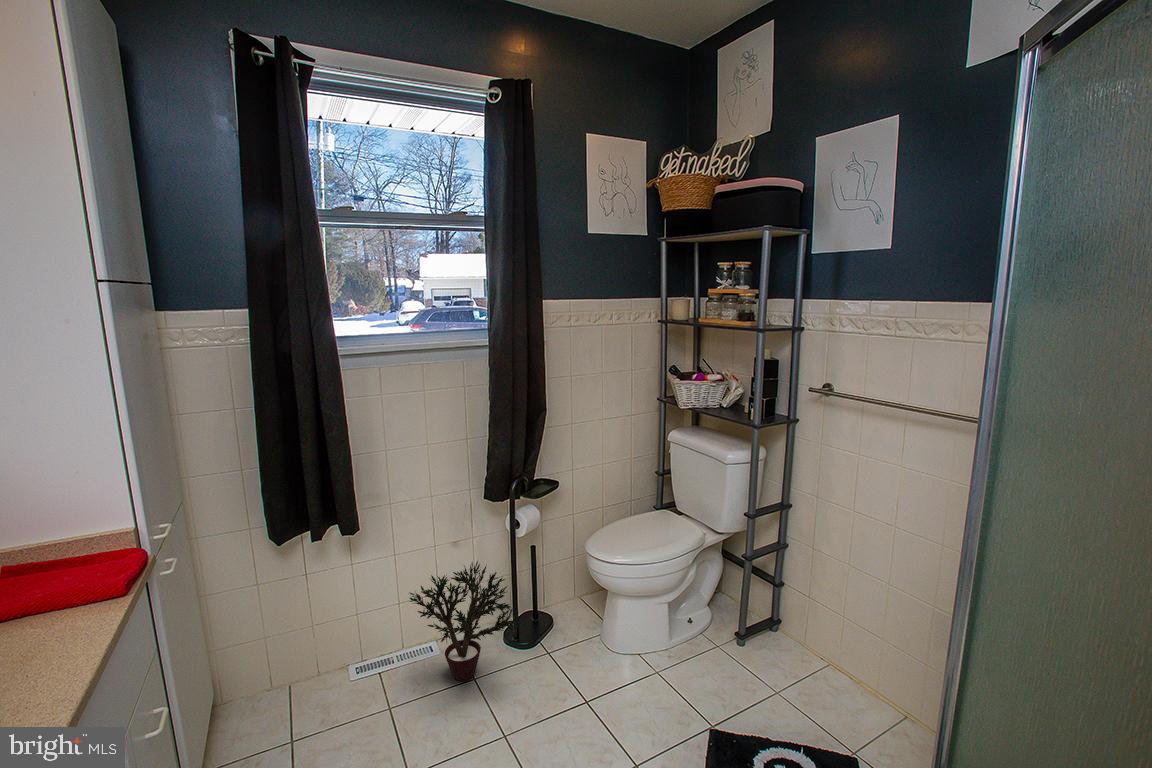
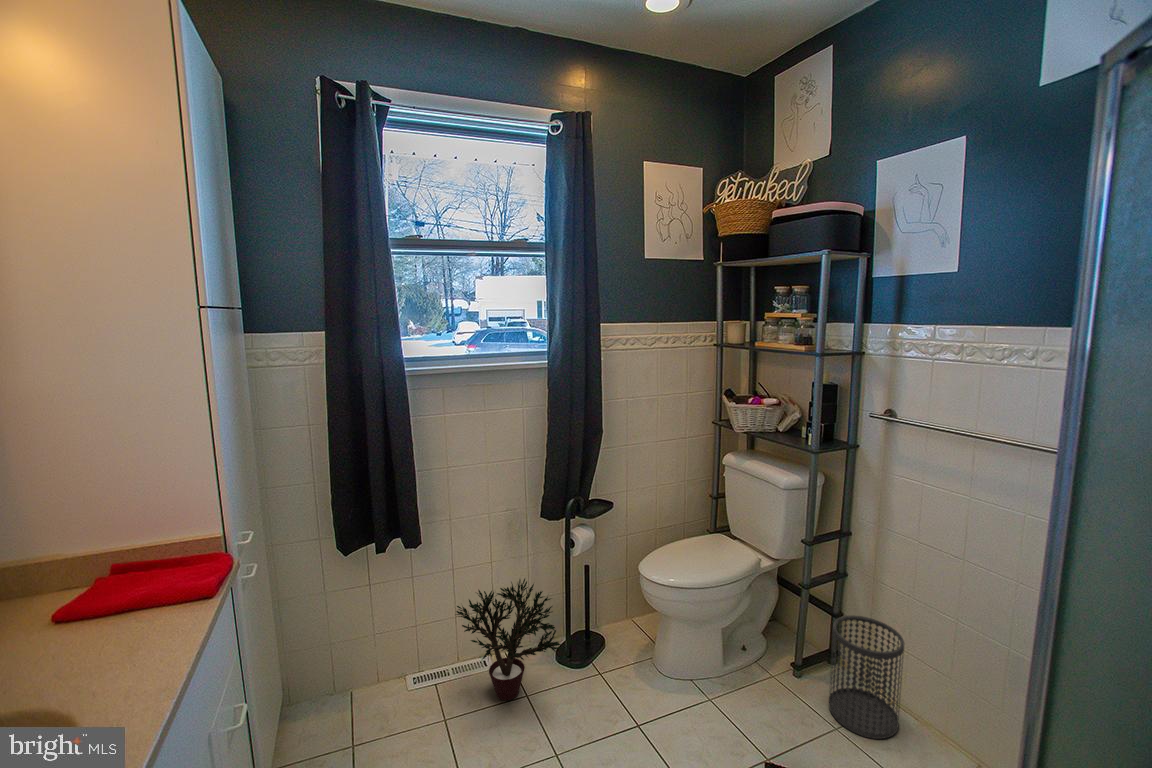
wastebasket: none [767,575,833,683] -> present [829,615,904,739]

